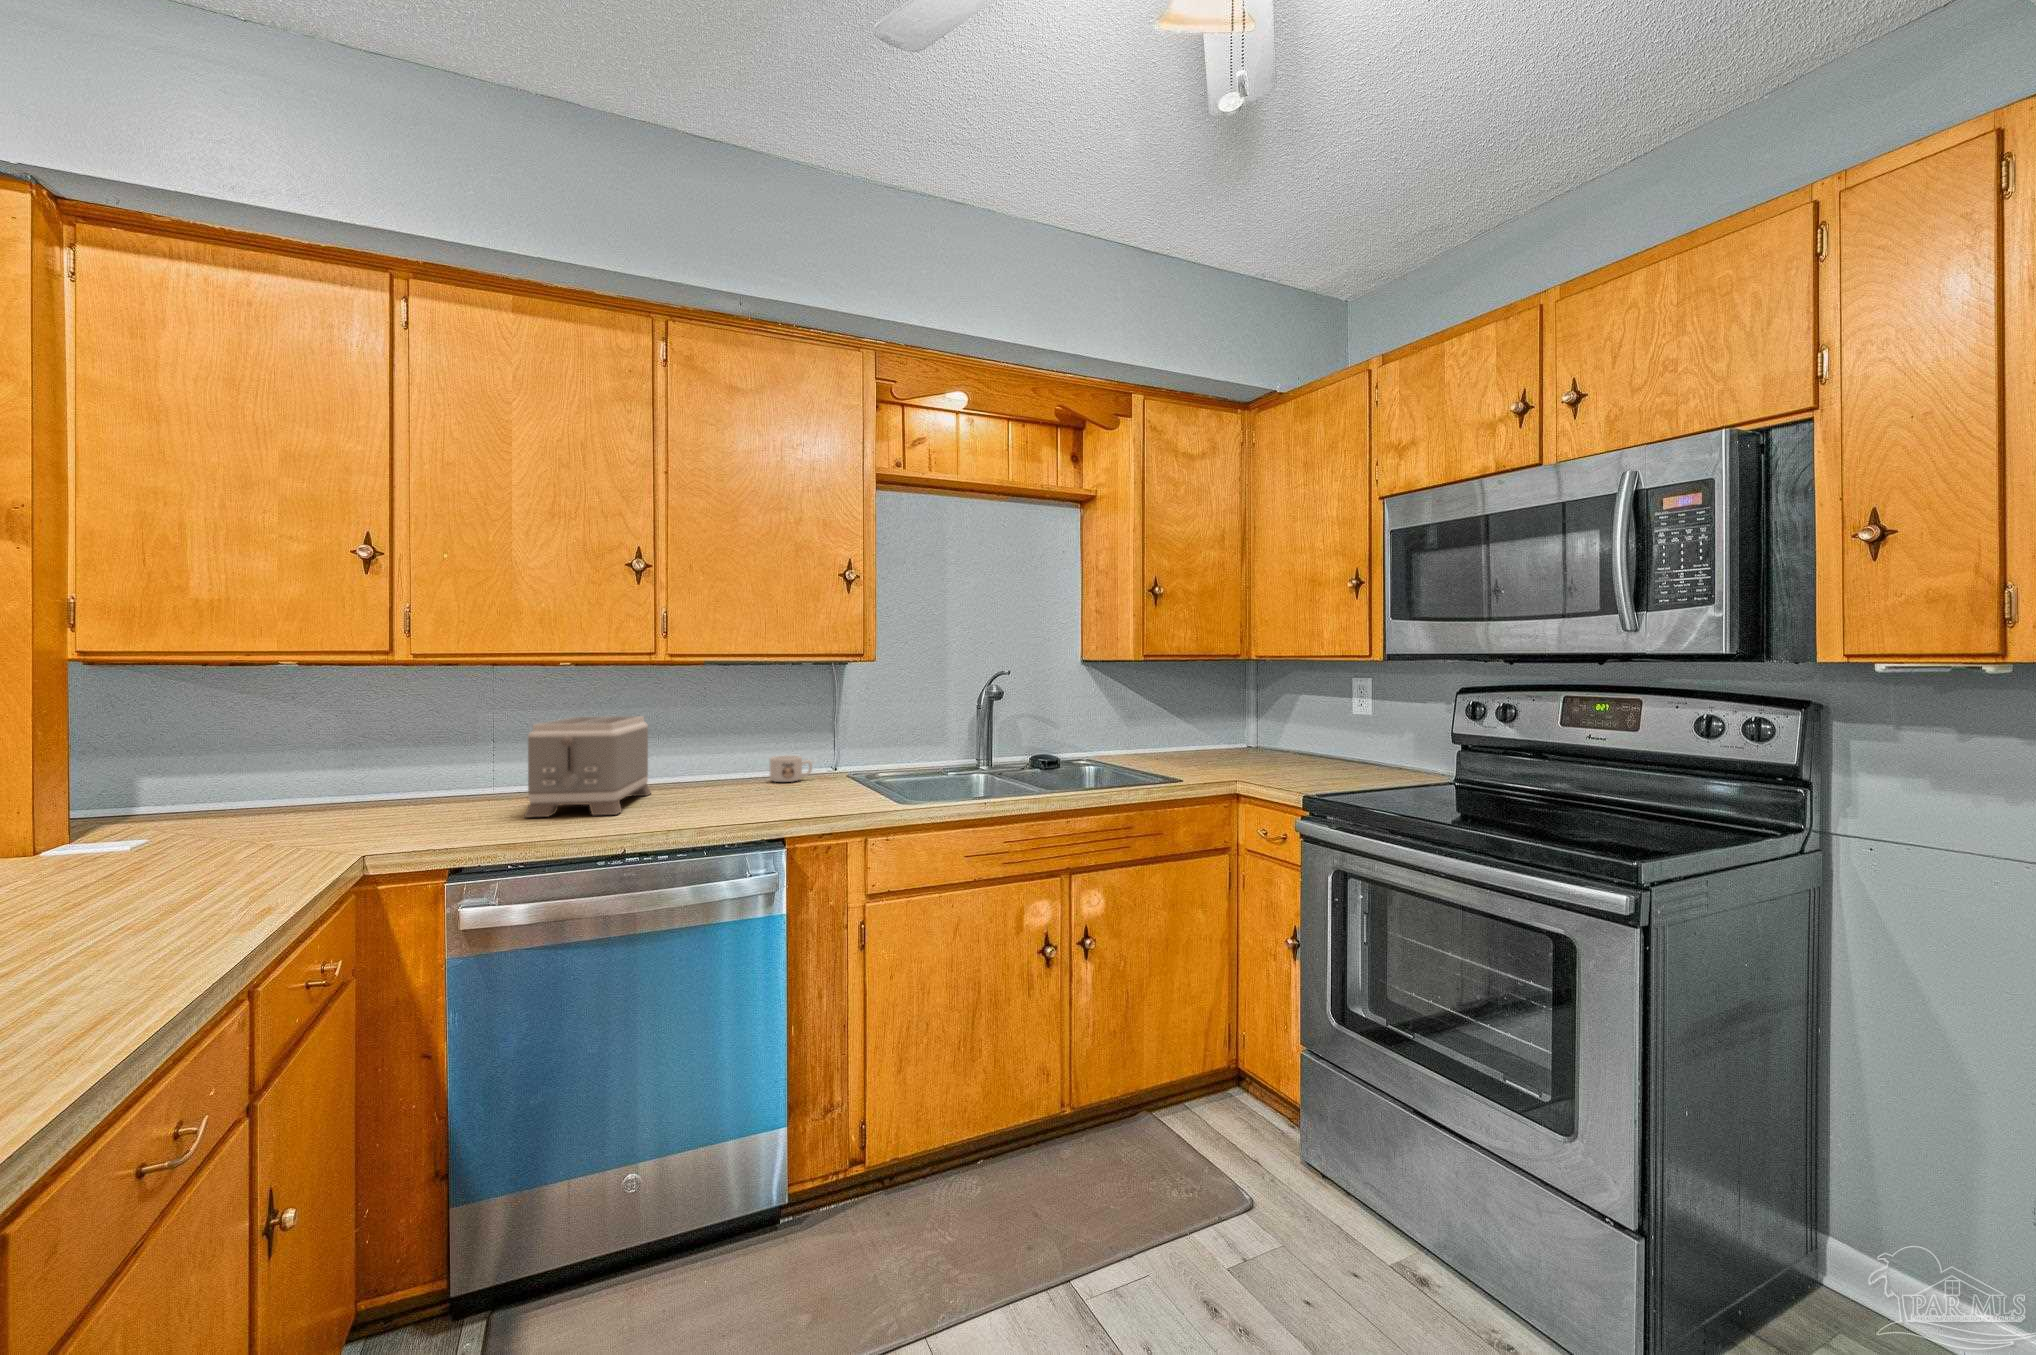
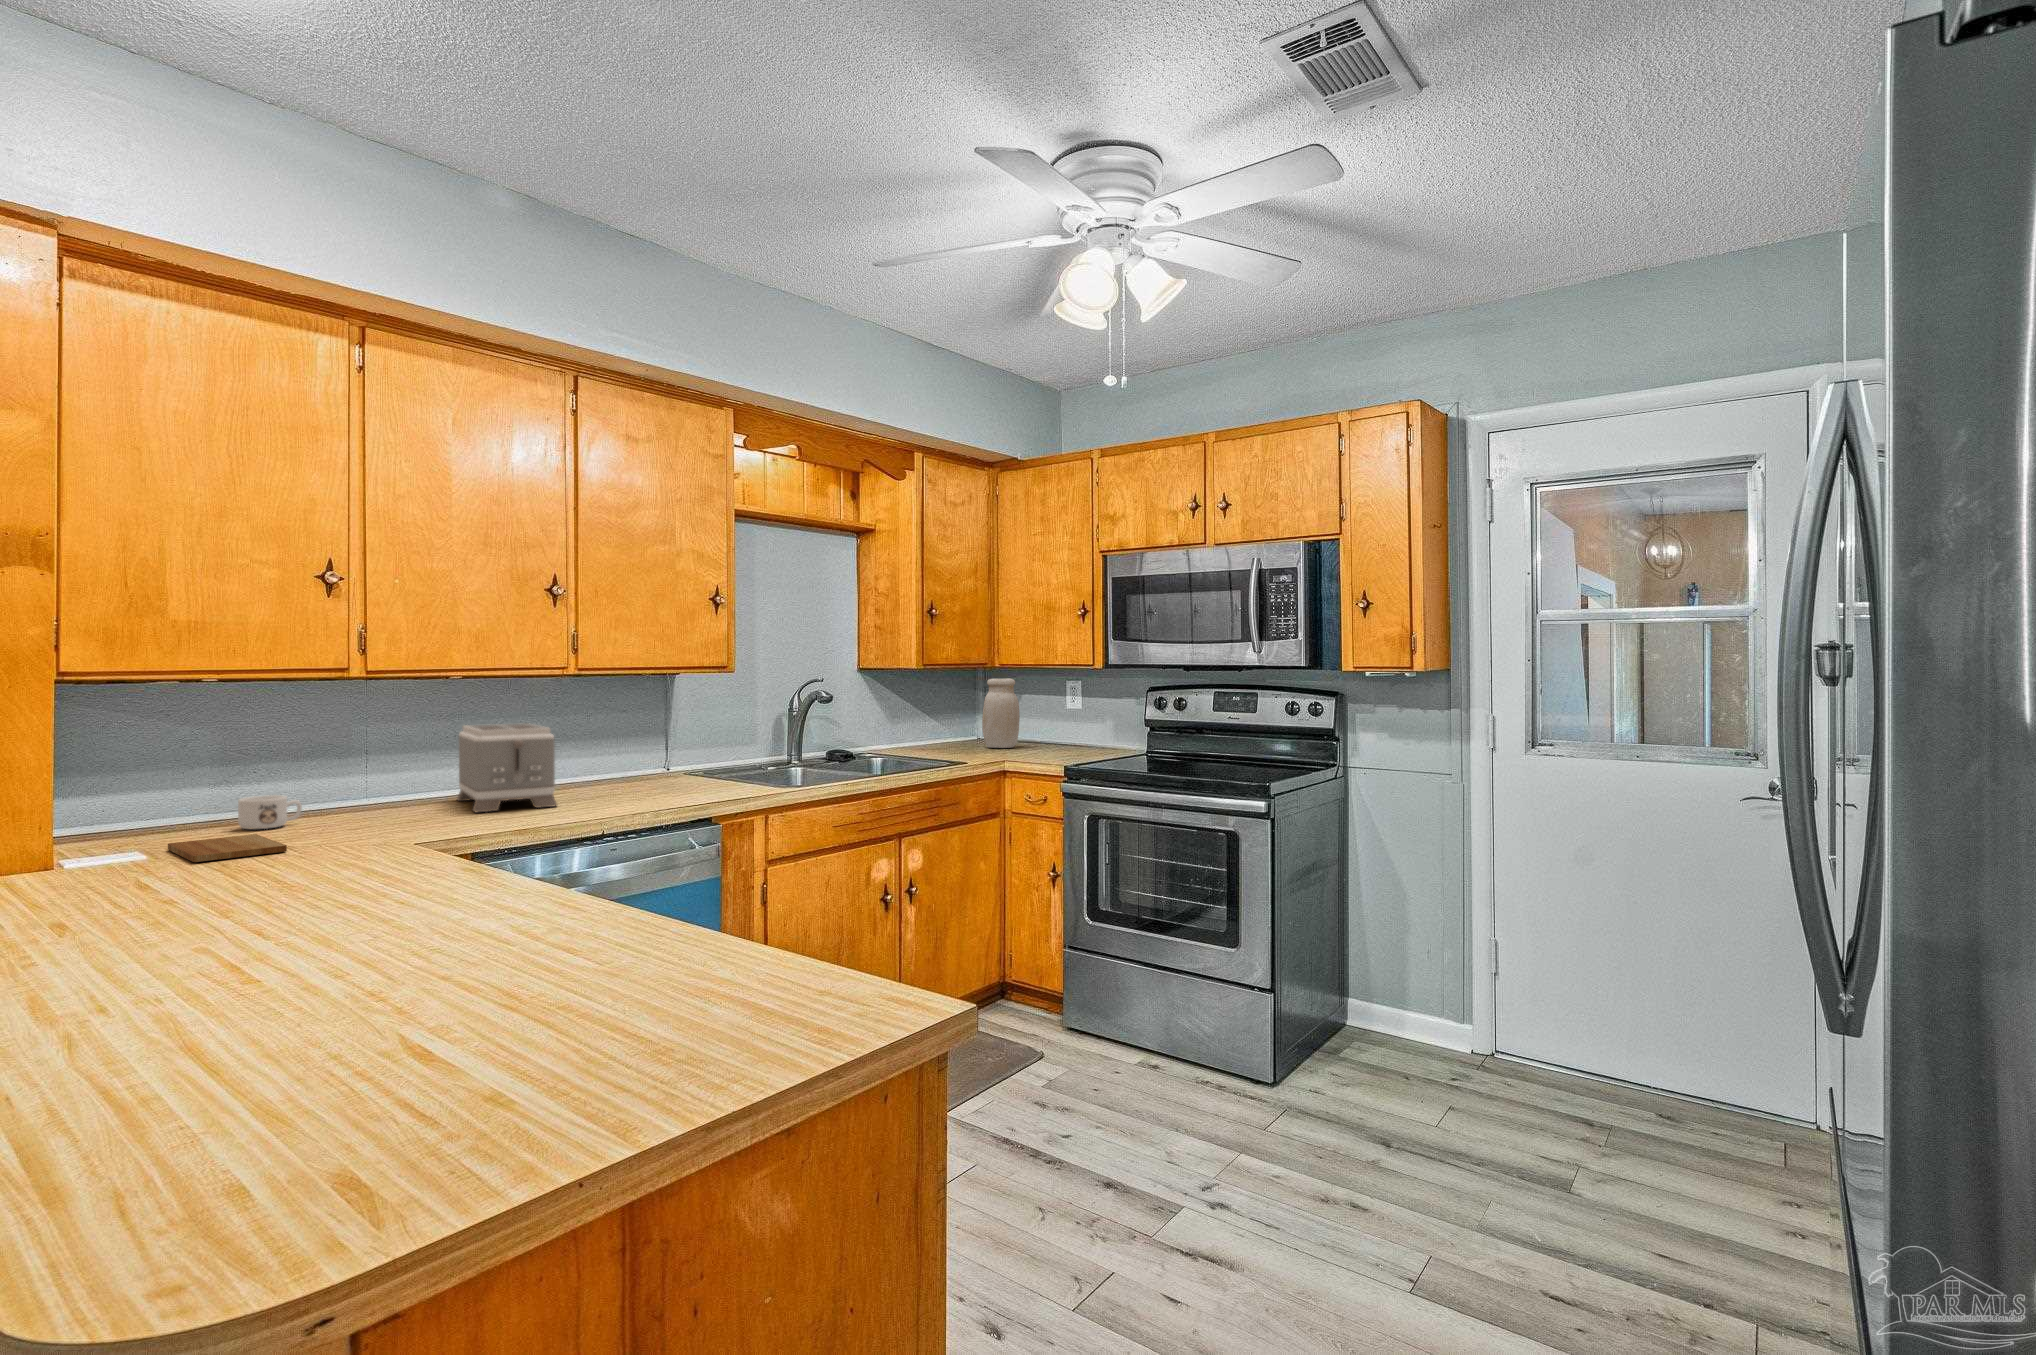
jar: none [1239,673,1286,759] -> present [982,678,1020,748]
mug: present [770,755,812,782] -> present [238,795,302,829]
cutting board: none [85,833,254,872] -> present [168,834,287,862]

